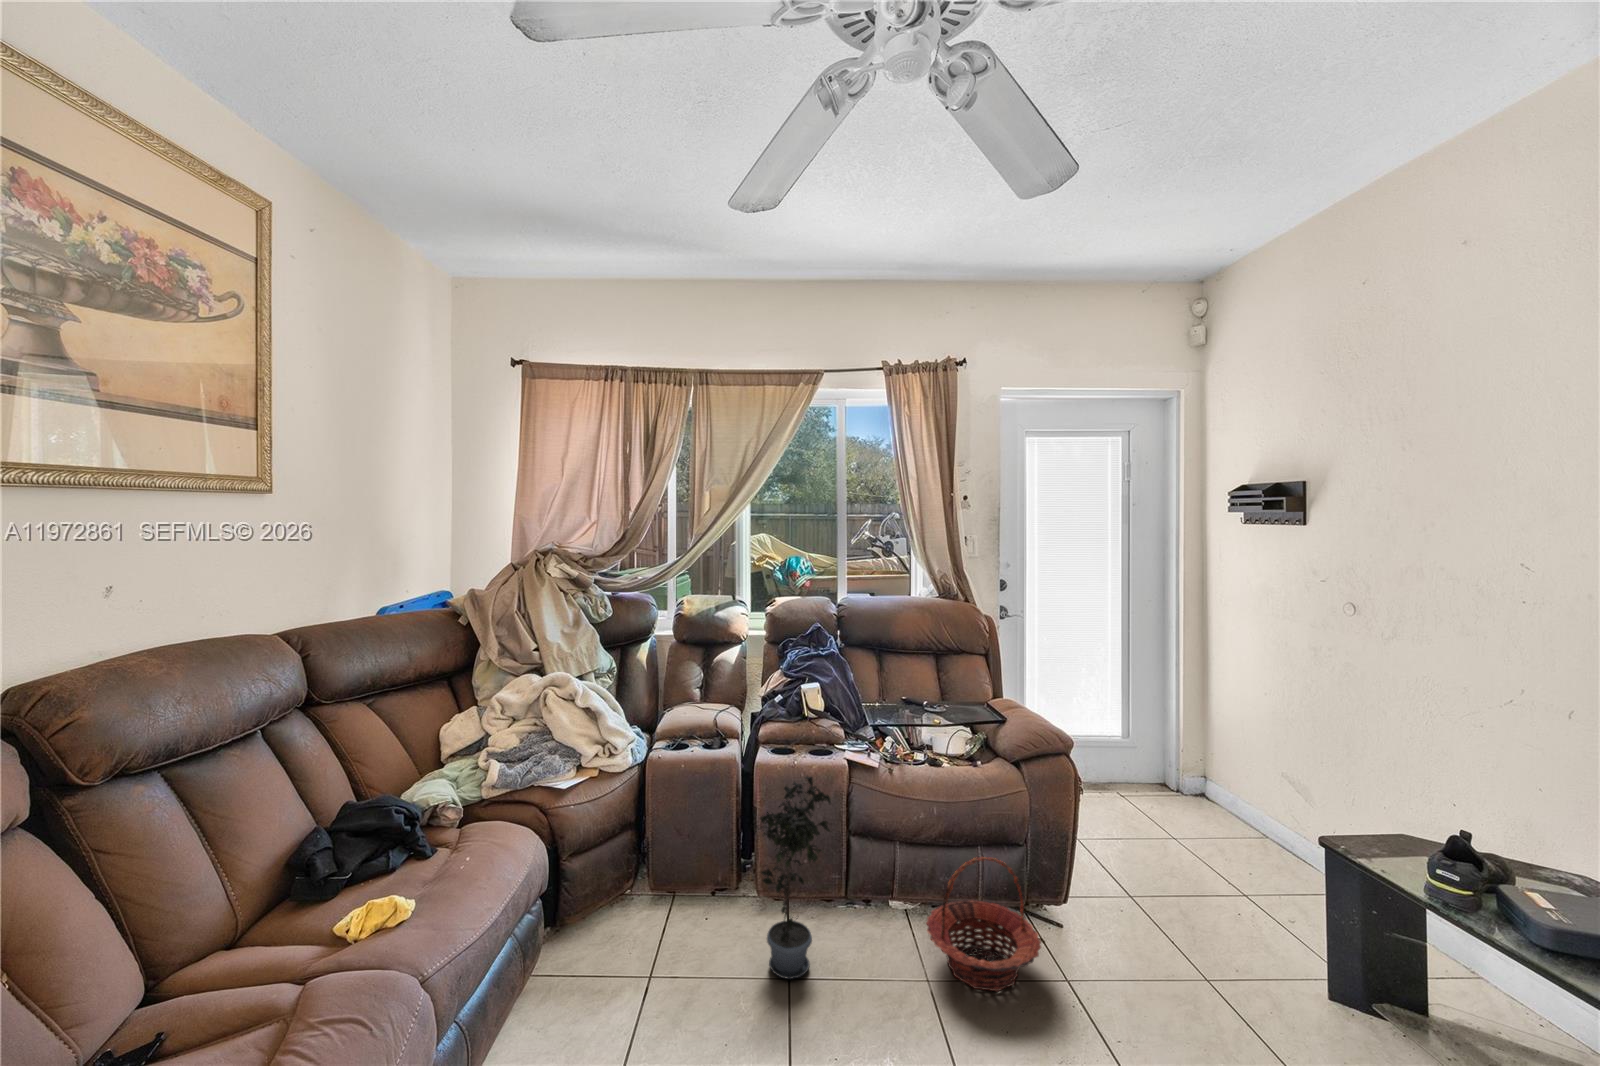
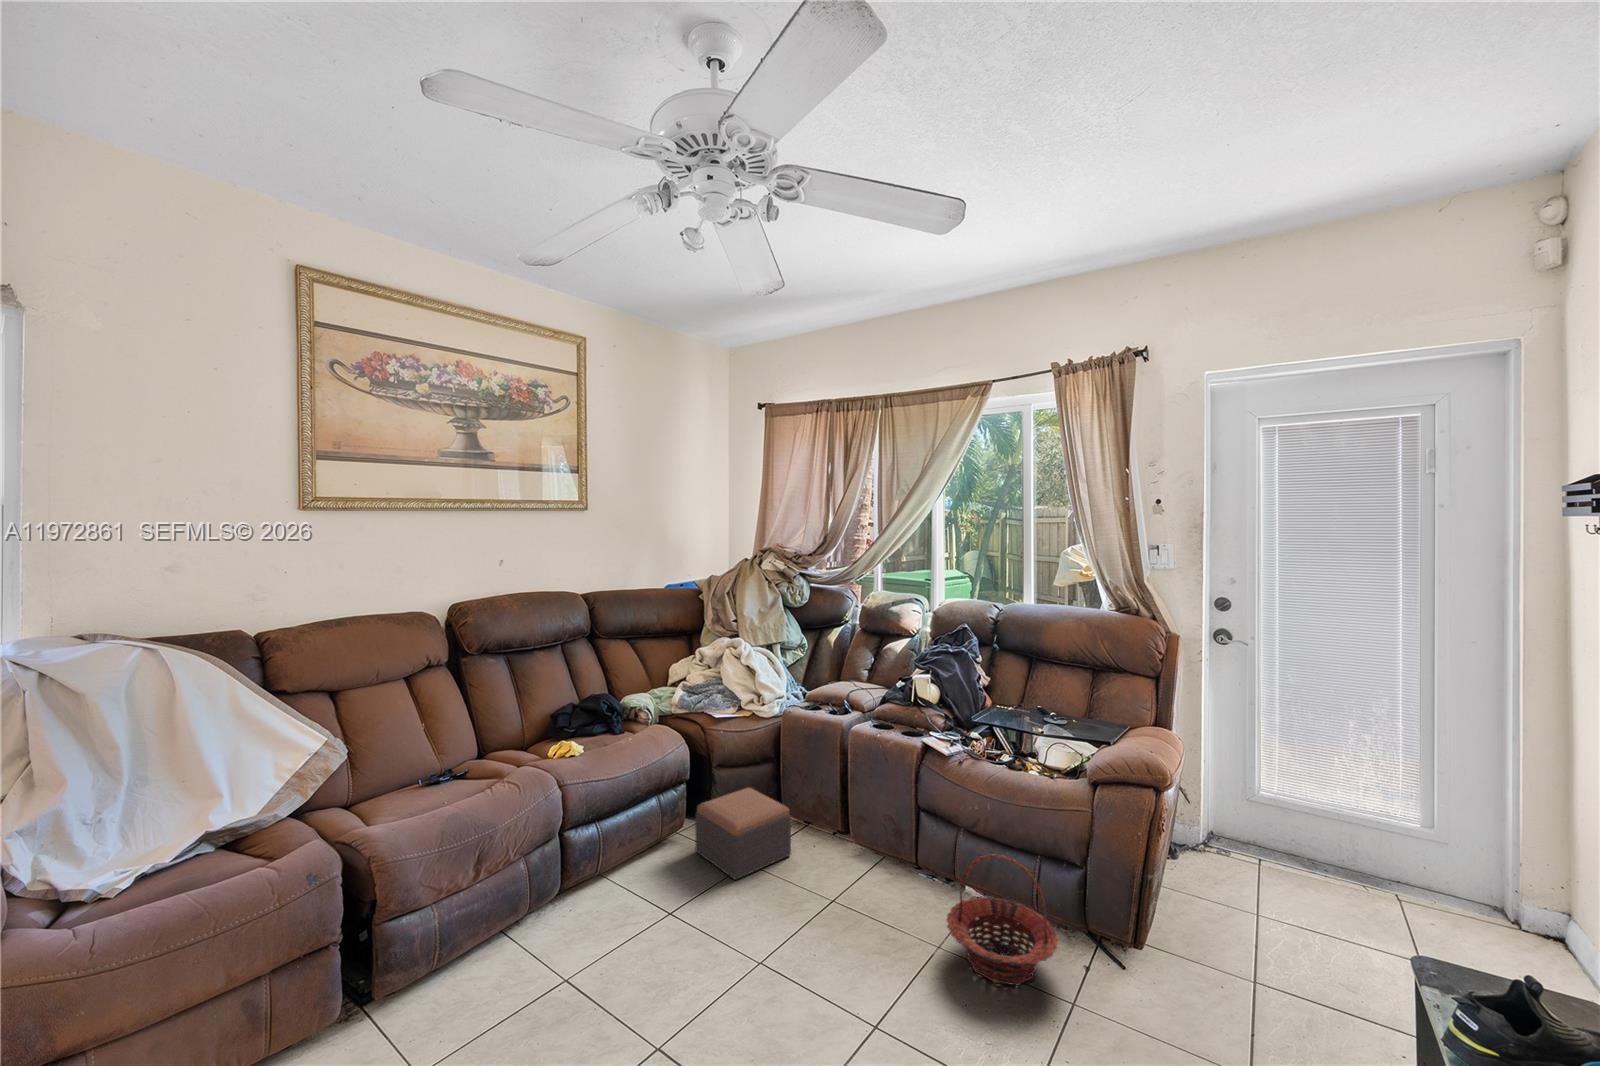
potted plant: present [756,777,831,979] -> none [806,743,875,906]
footstool: none [562,868,692,1001] -> present [695,788,791,880]

